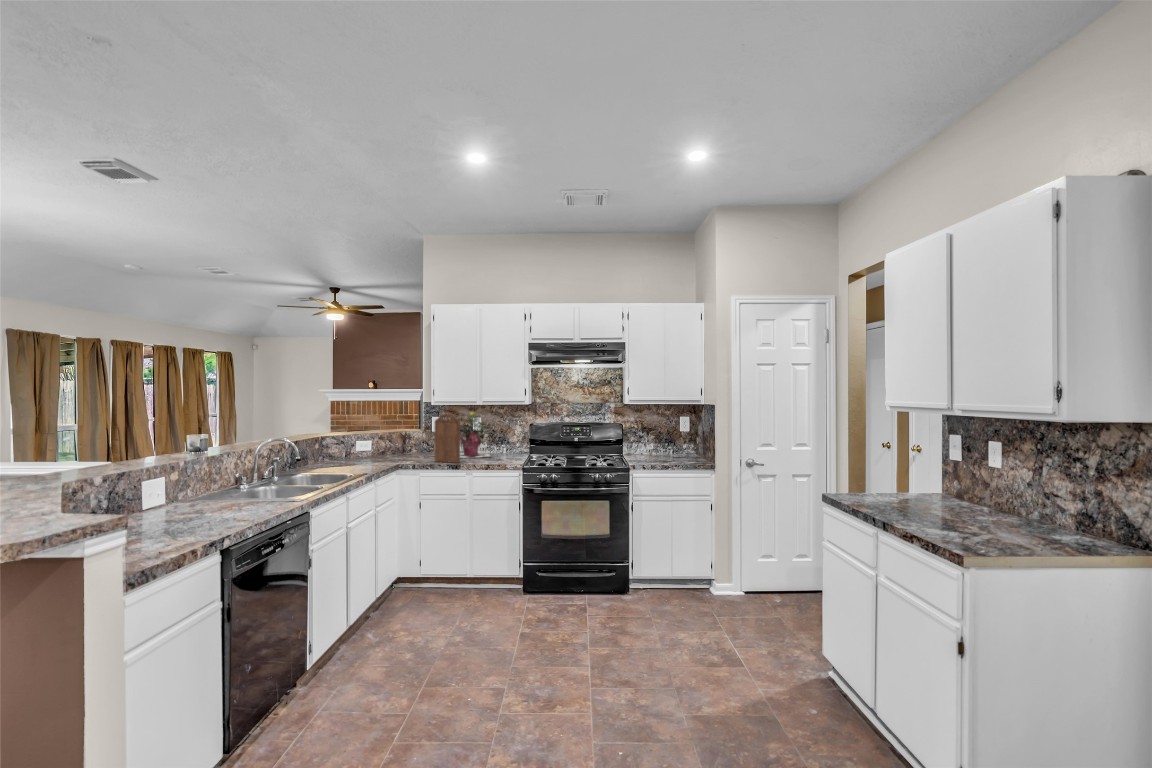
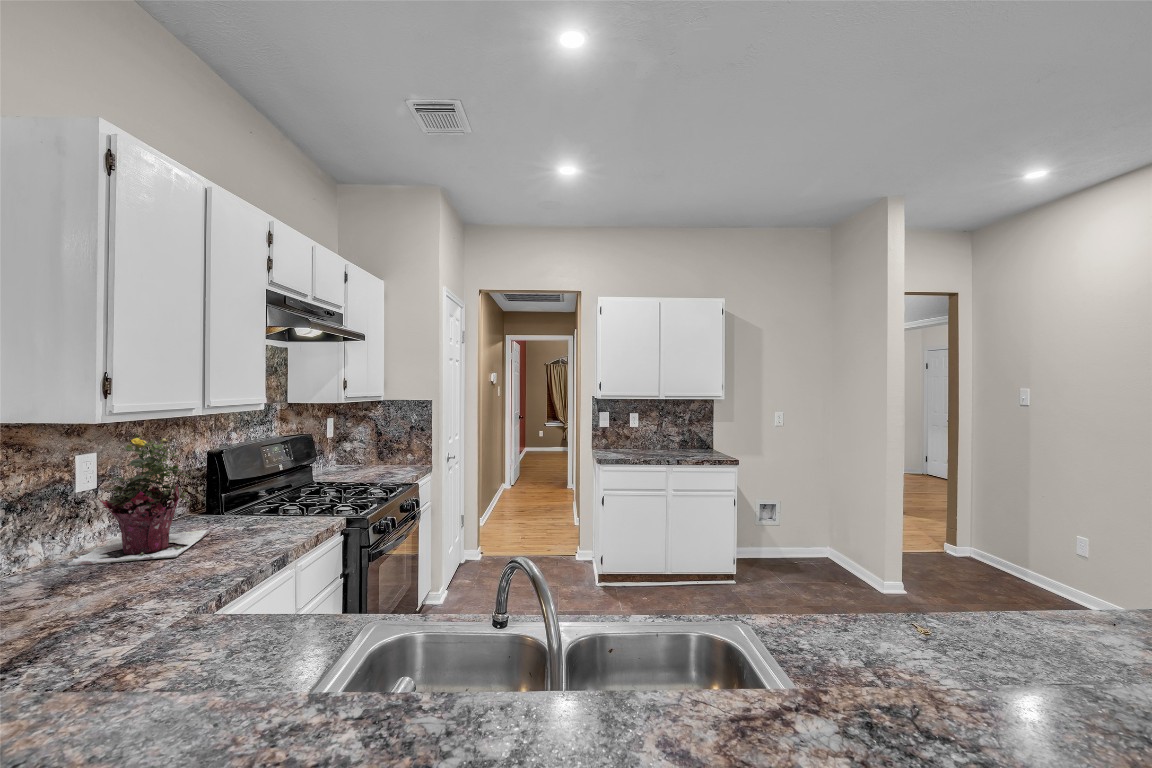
cutting board: present [434,414,460,463] -> none [209,439,275,572]

